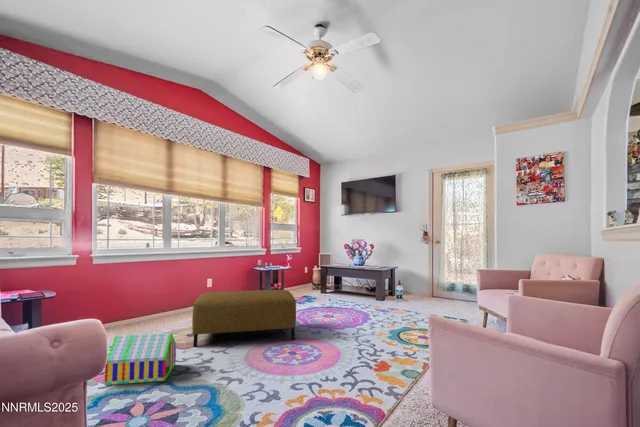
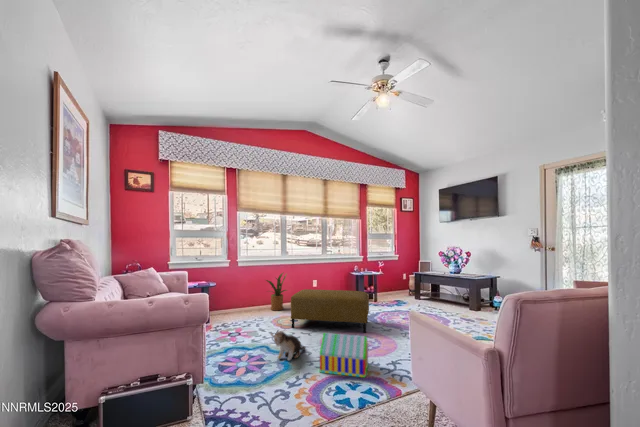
house plant: none [139,271,176,325] -> present [266,273,287,310]
toy house: present [105,333,176,385] -> present [320,333,368,377]
plush toy: none [188,356,230,399] -> present [271,331,305,360]

